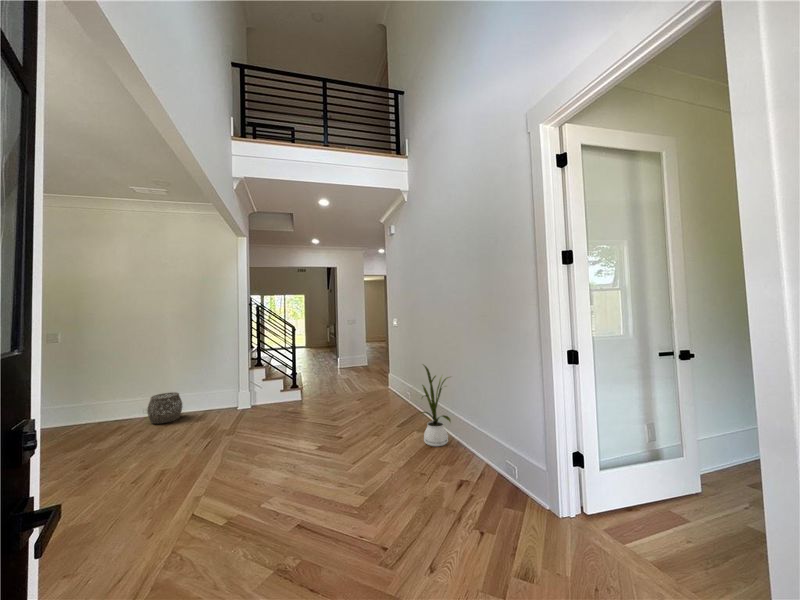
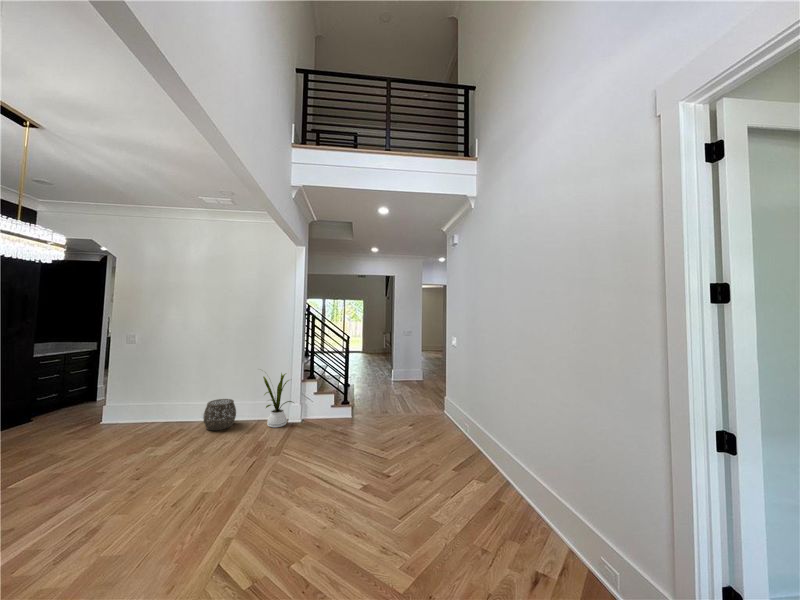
house plant: present [421,365,450,446] -> present [263,373,294,428]

